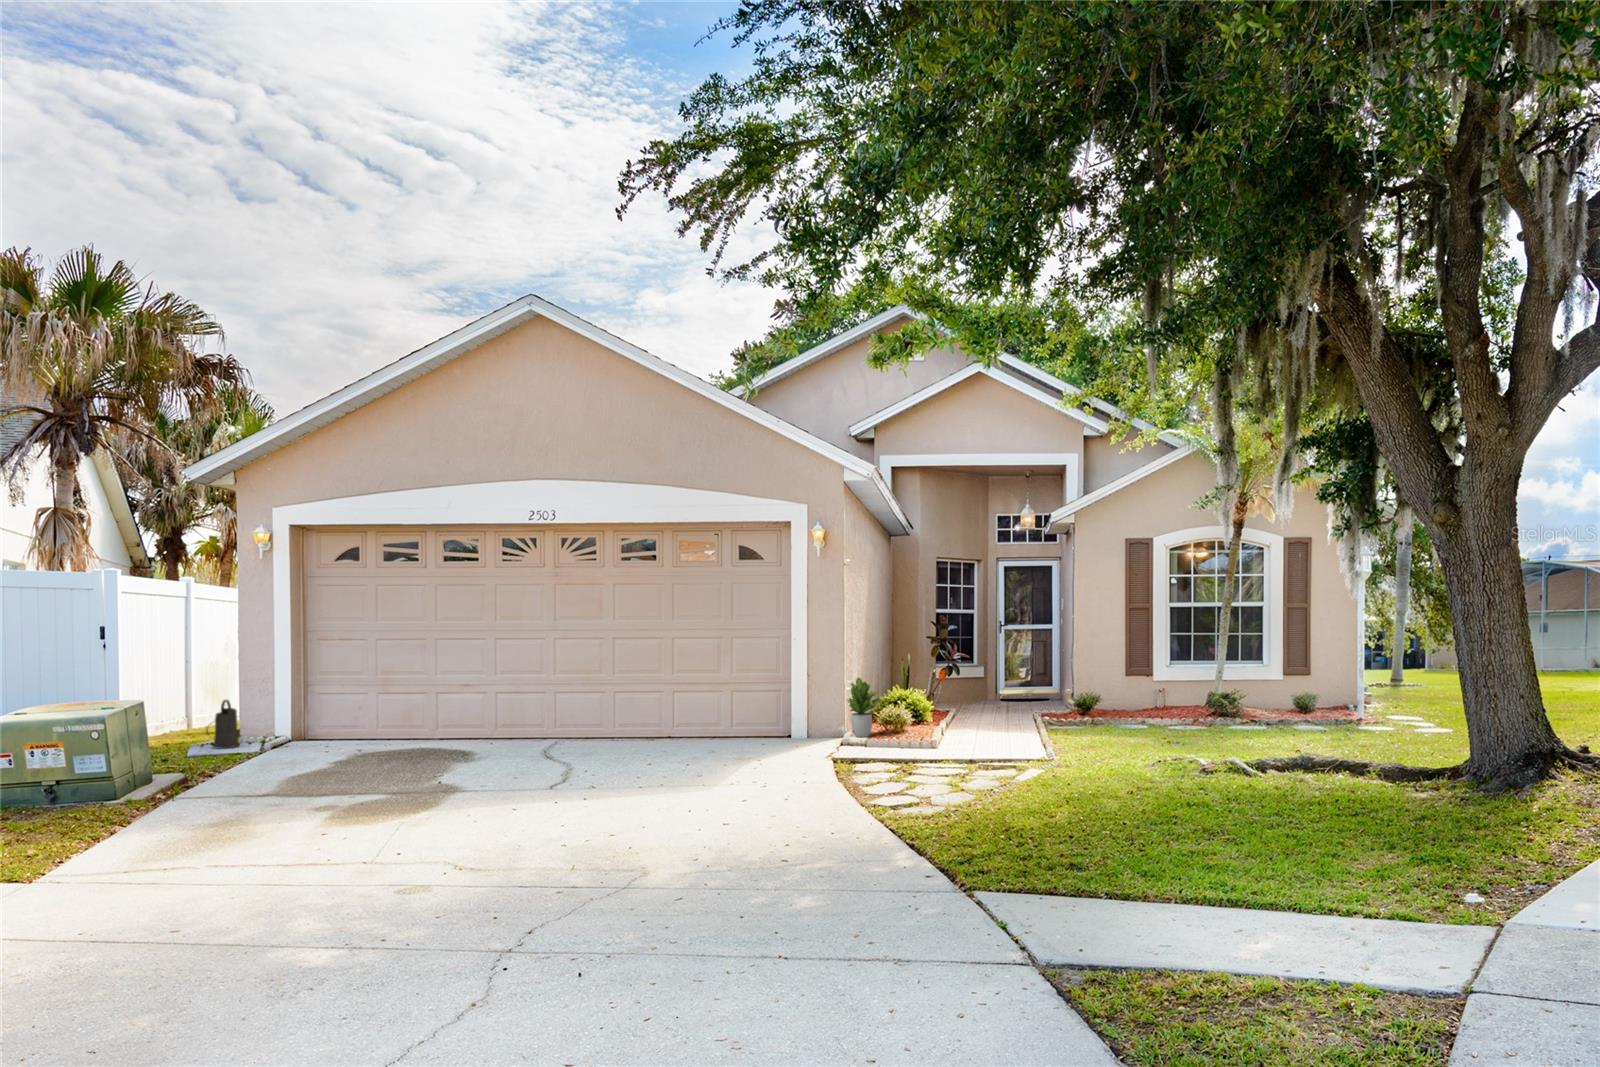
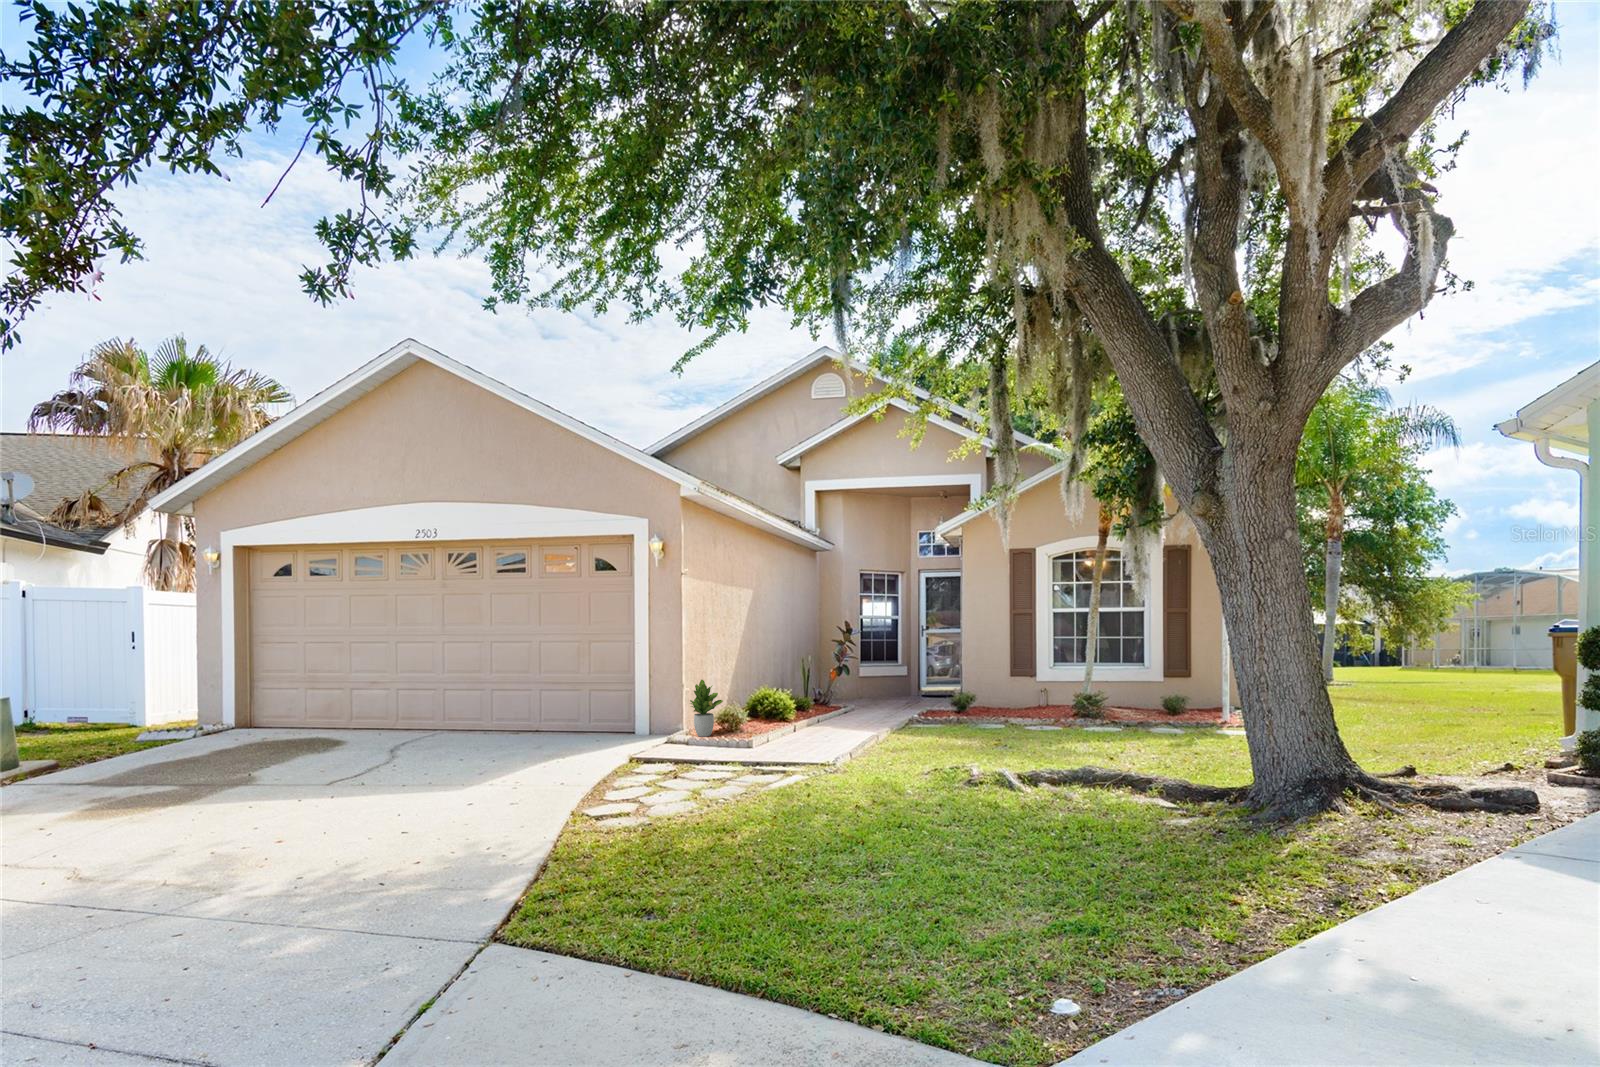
watering can: present [206,700,241,749] -> none [142,697,202,741]

